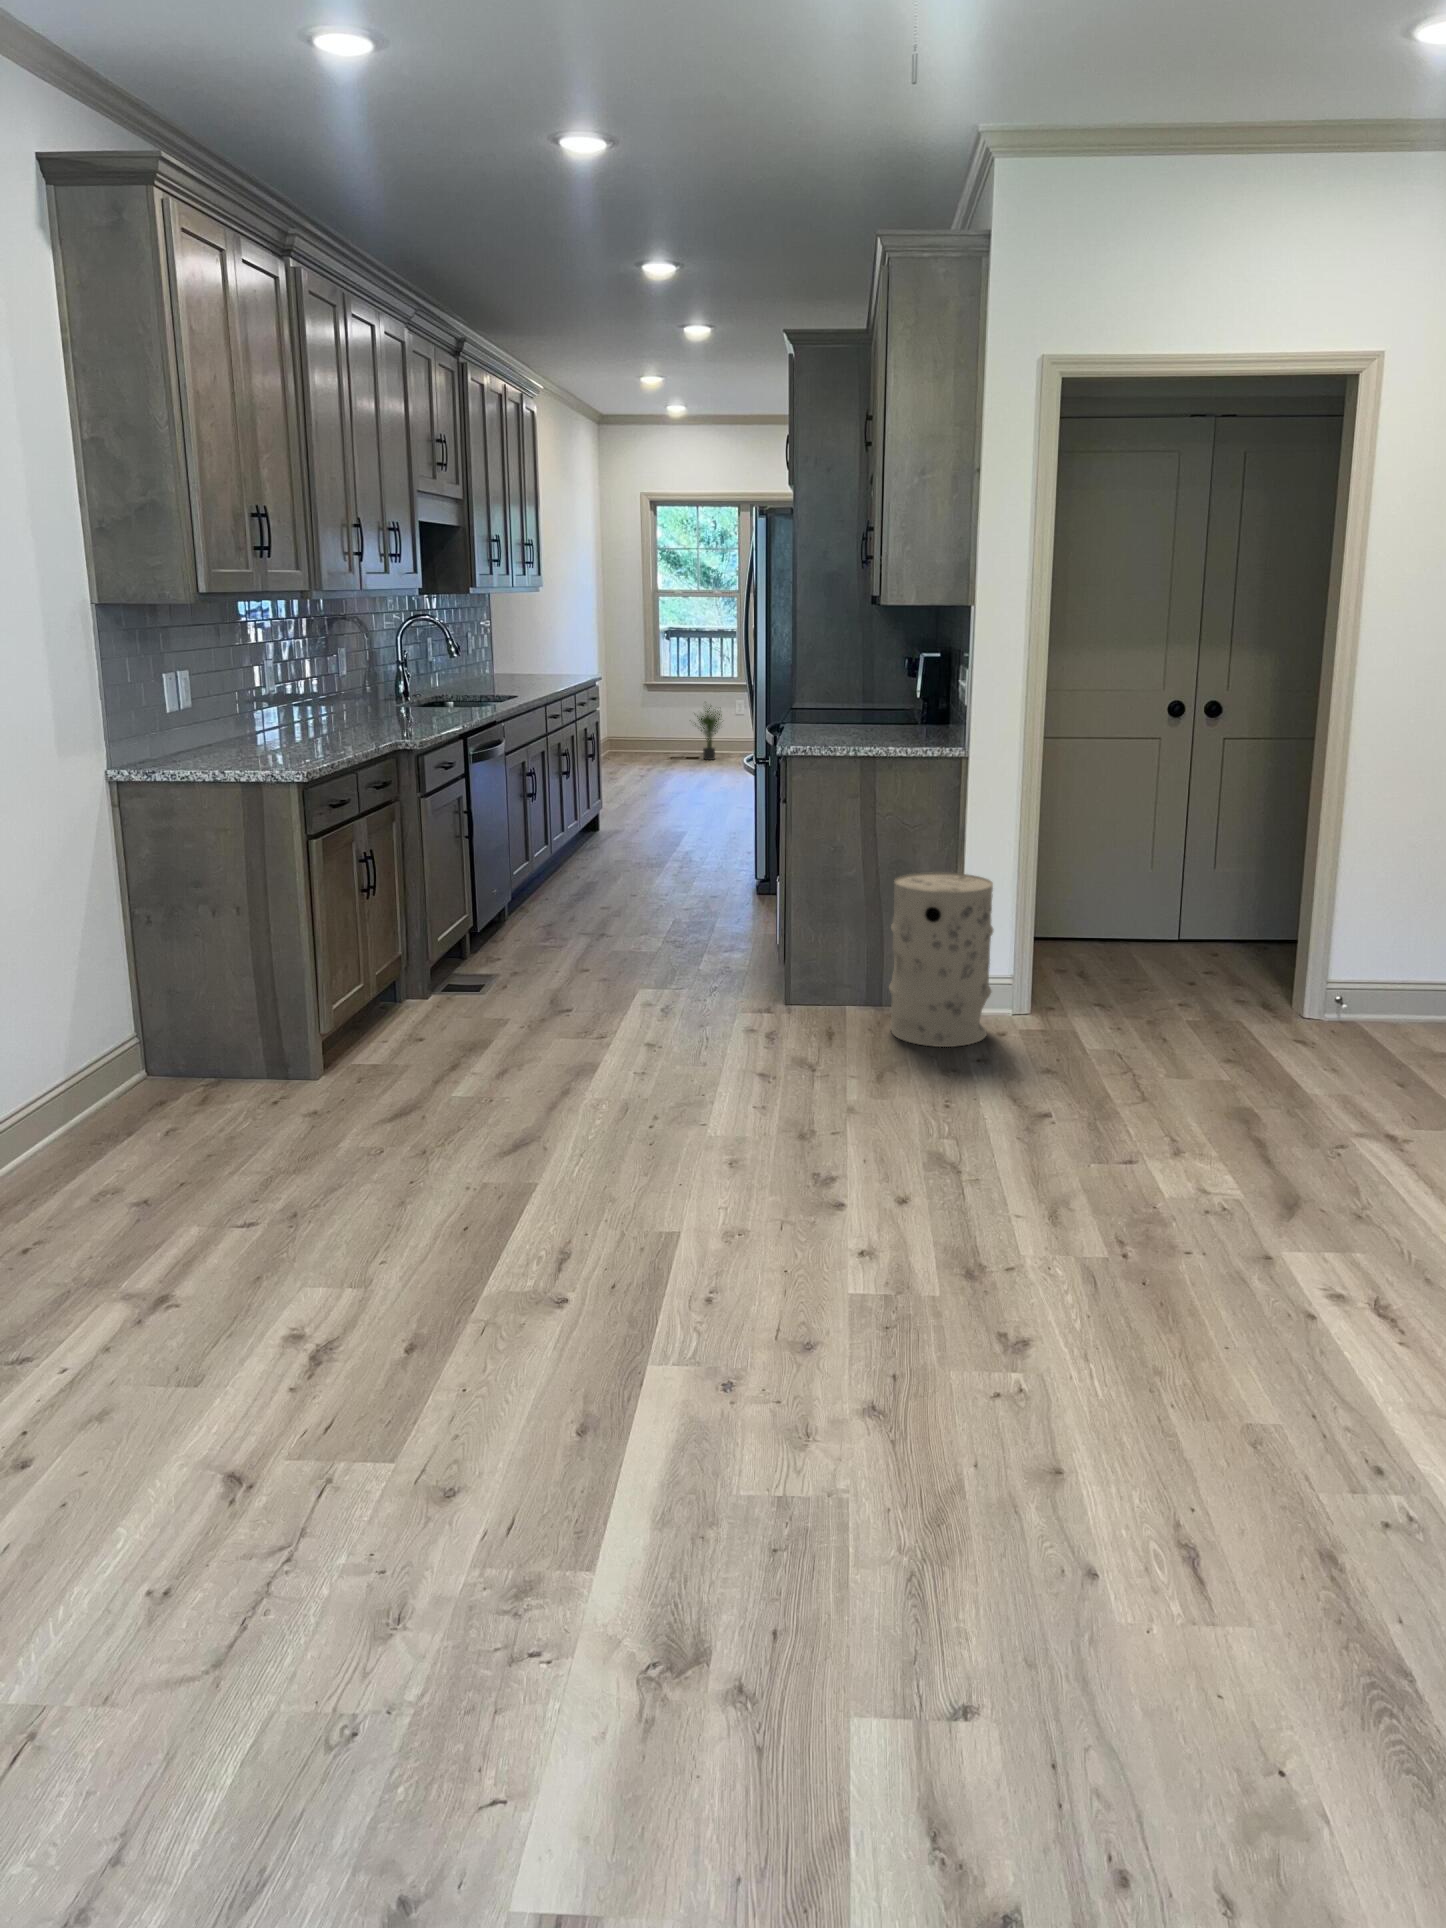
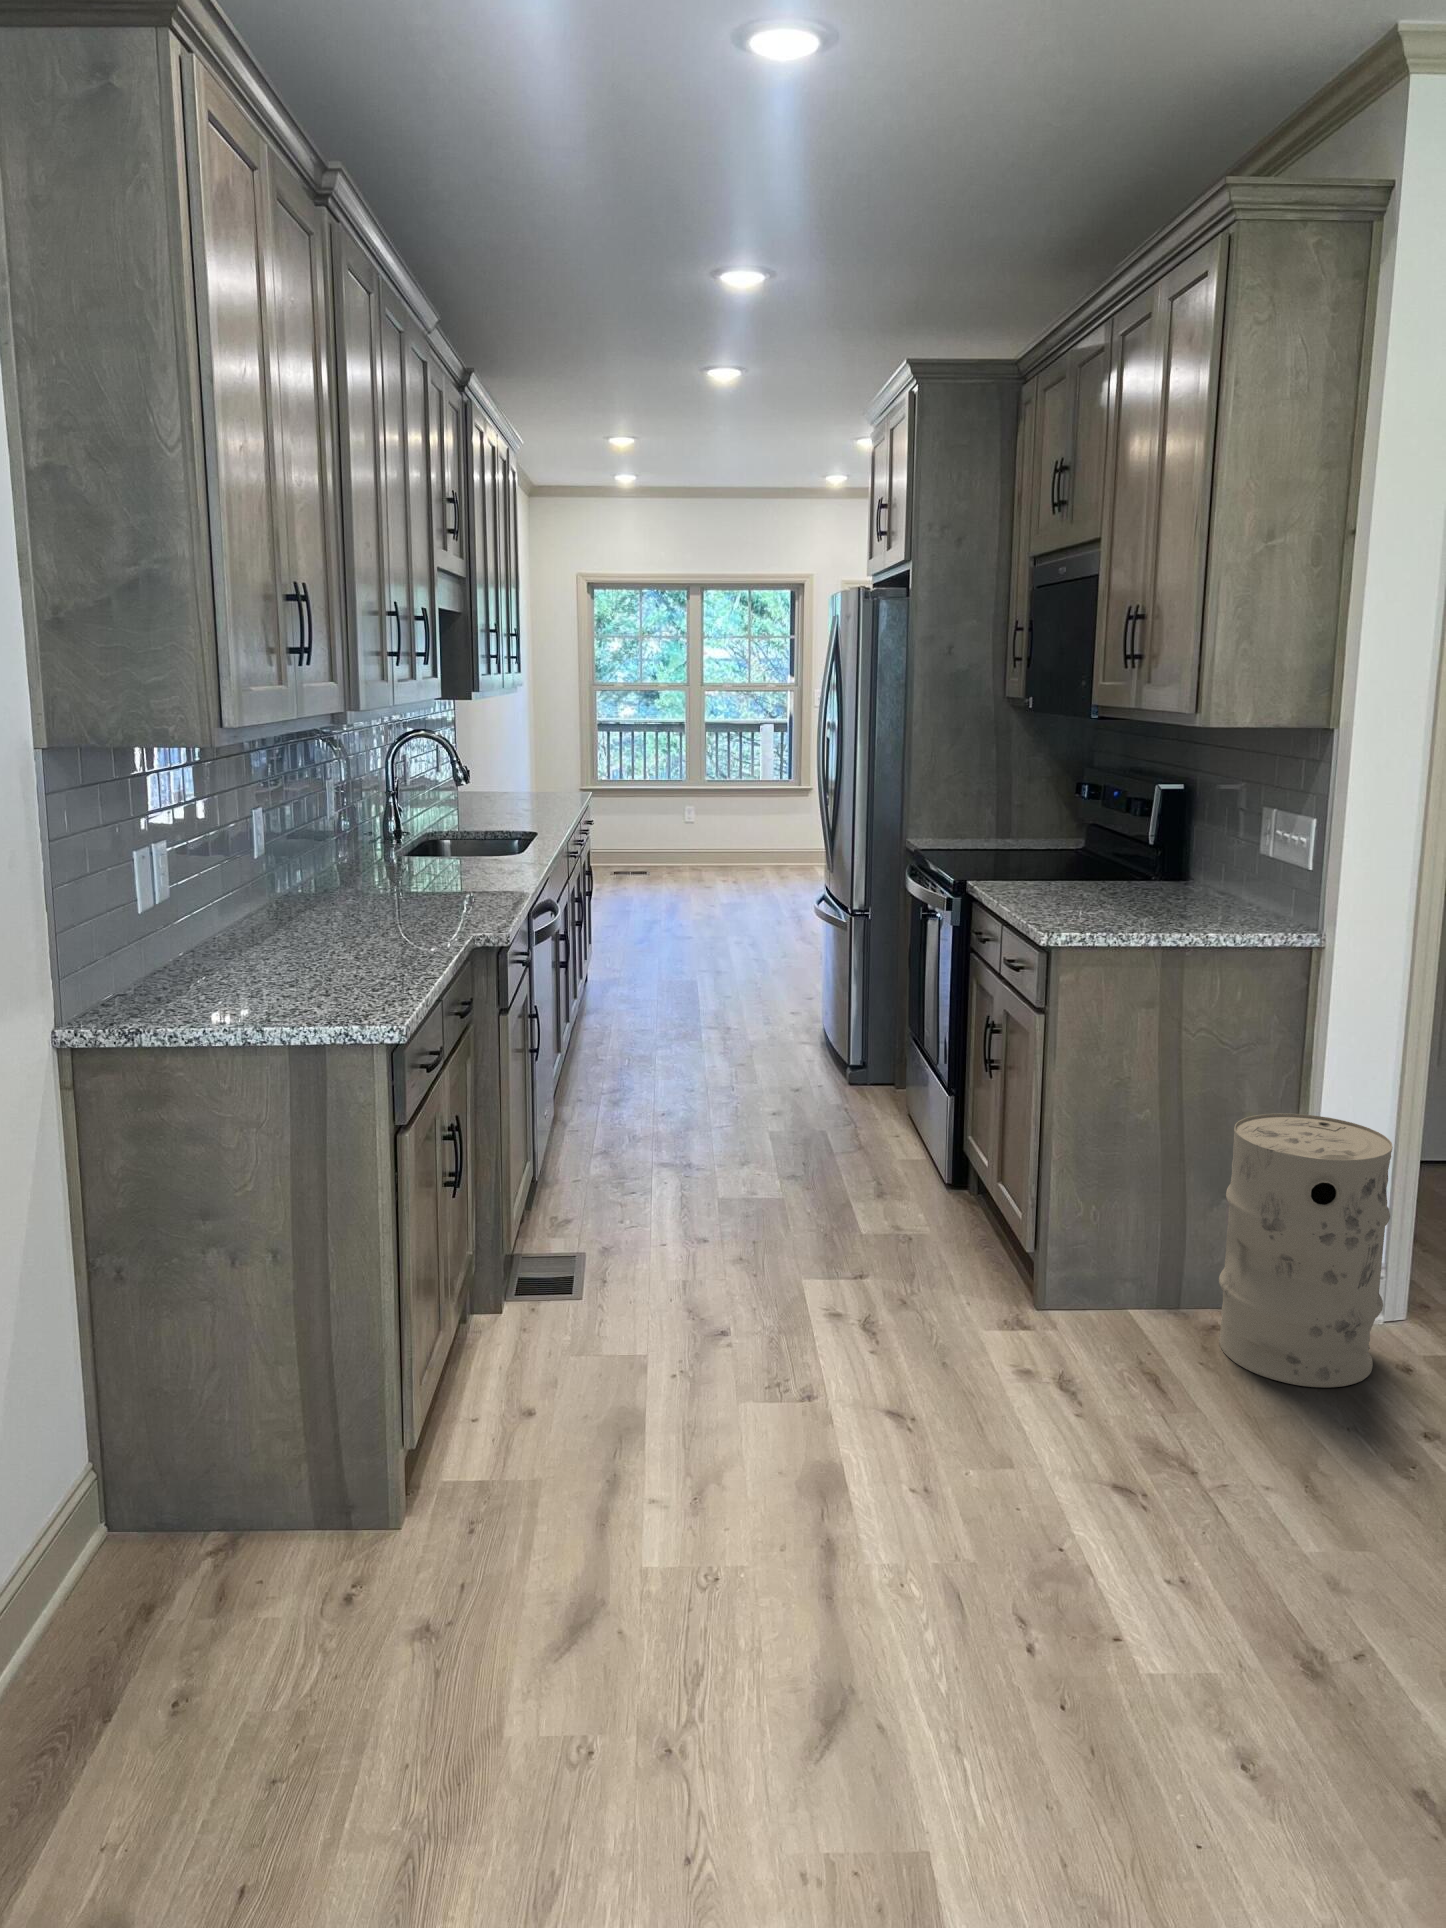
potted plant: present [695,706,722,760] -> none [628,807,679,876]

